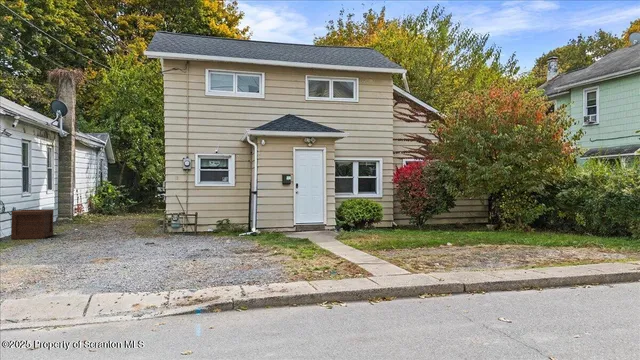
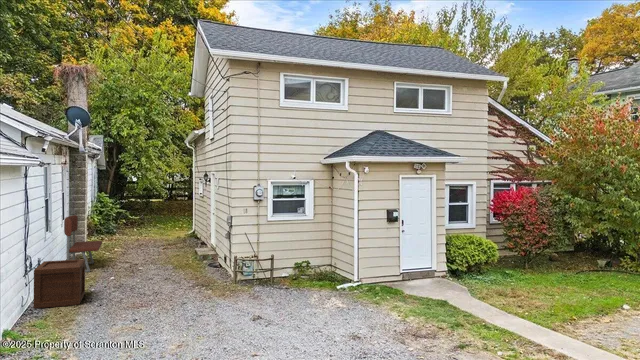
bench: none [52,187,85,228] -> present [64,215,102,272]

